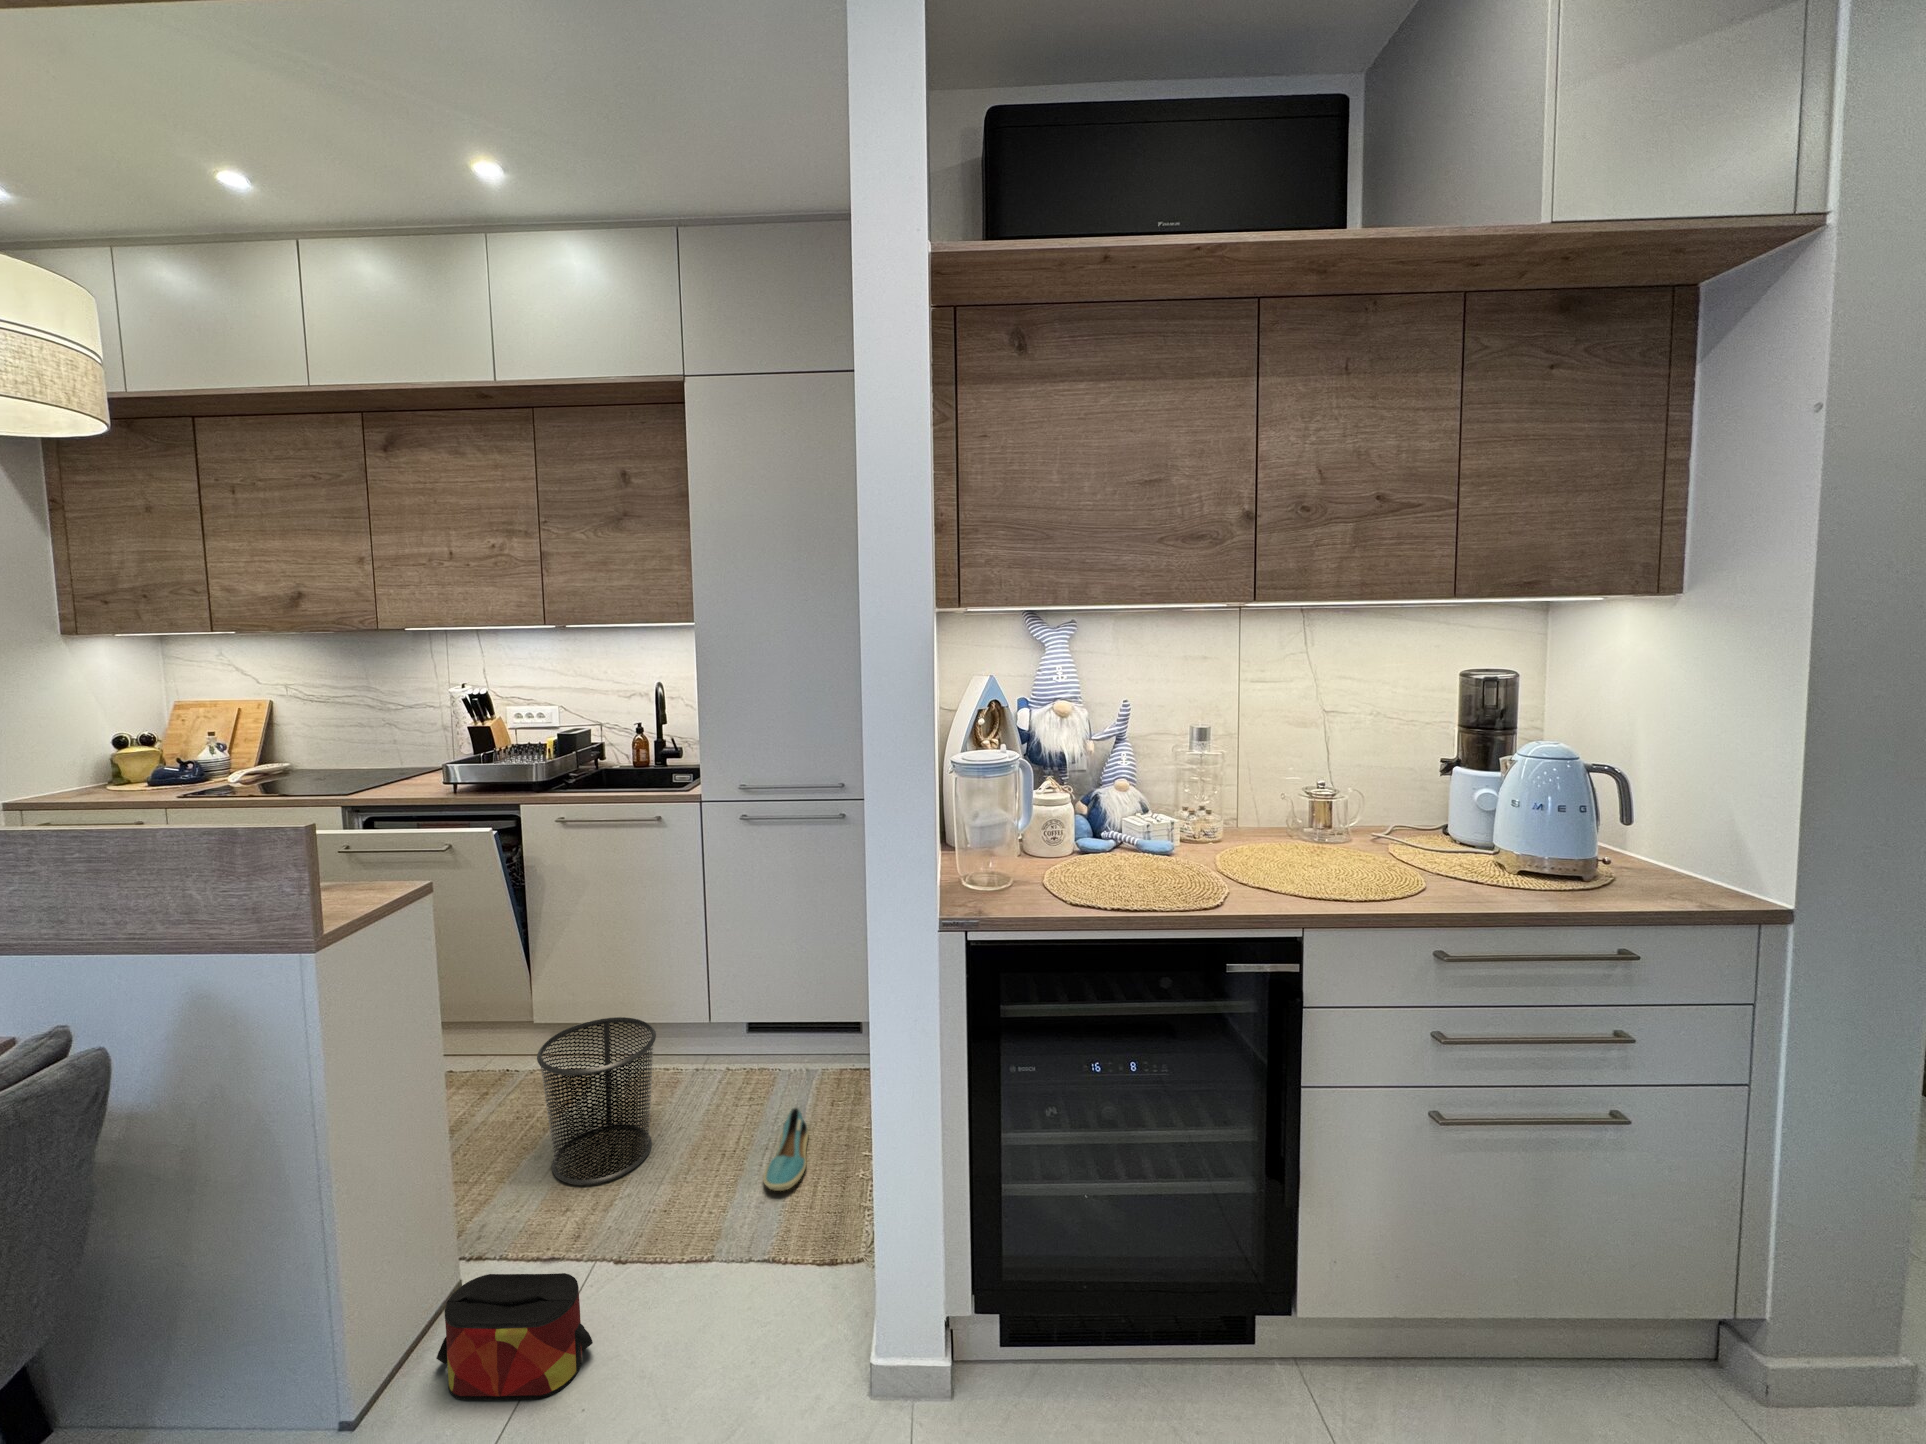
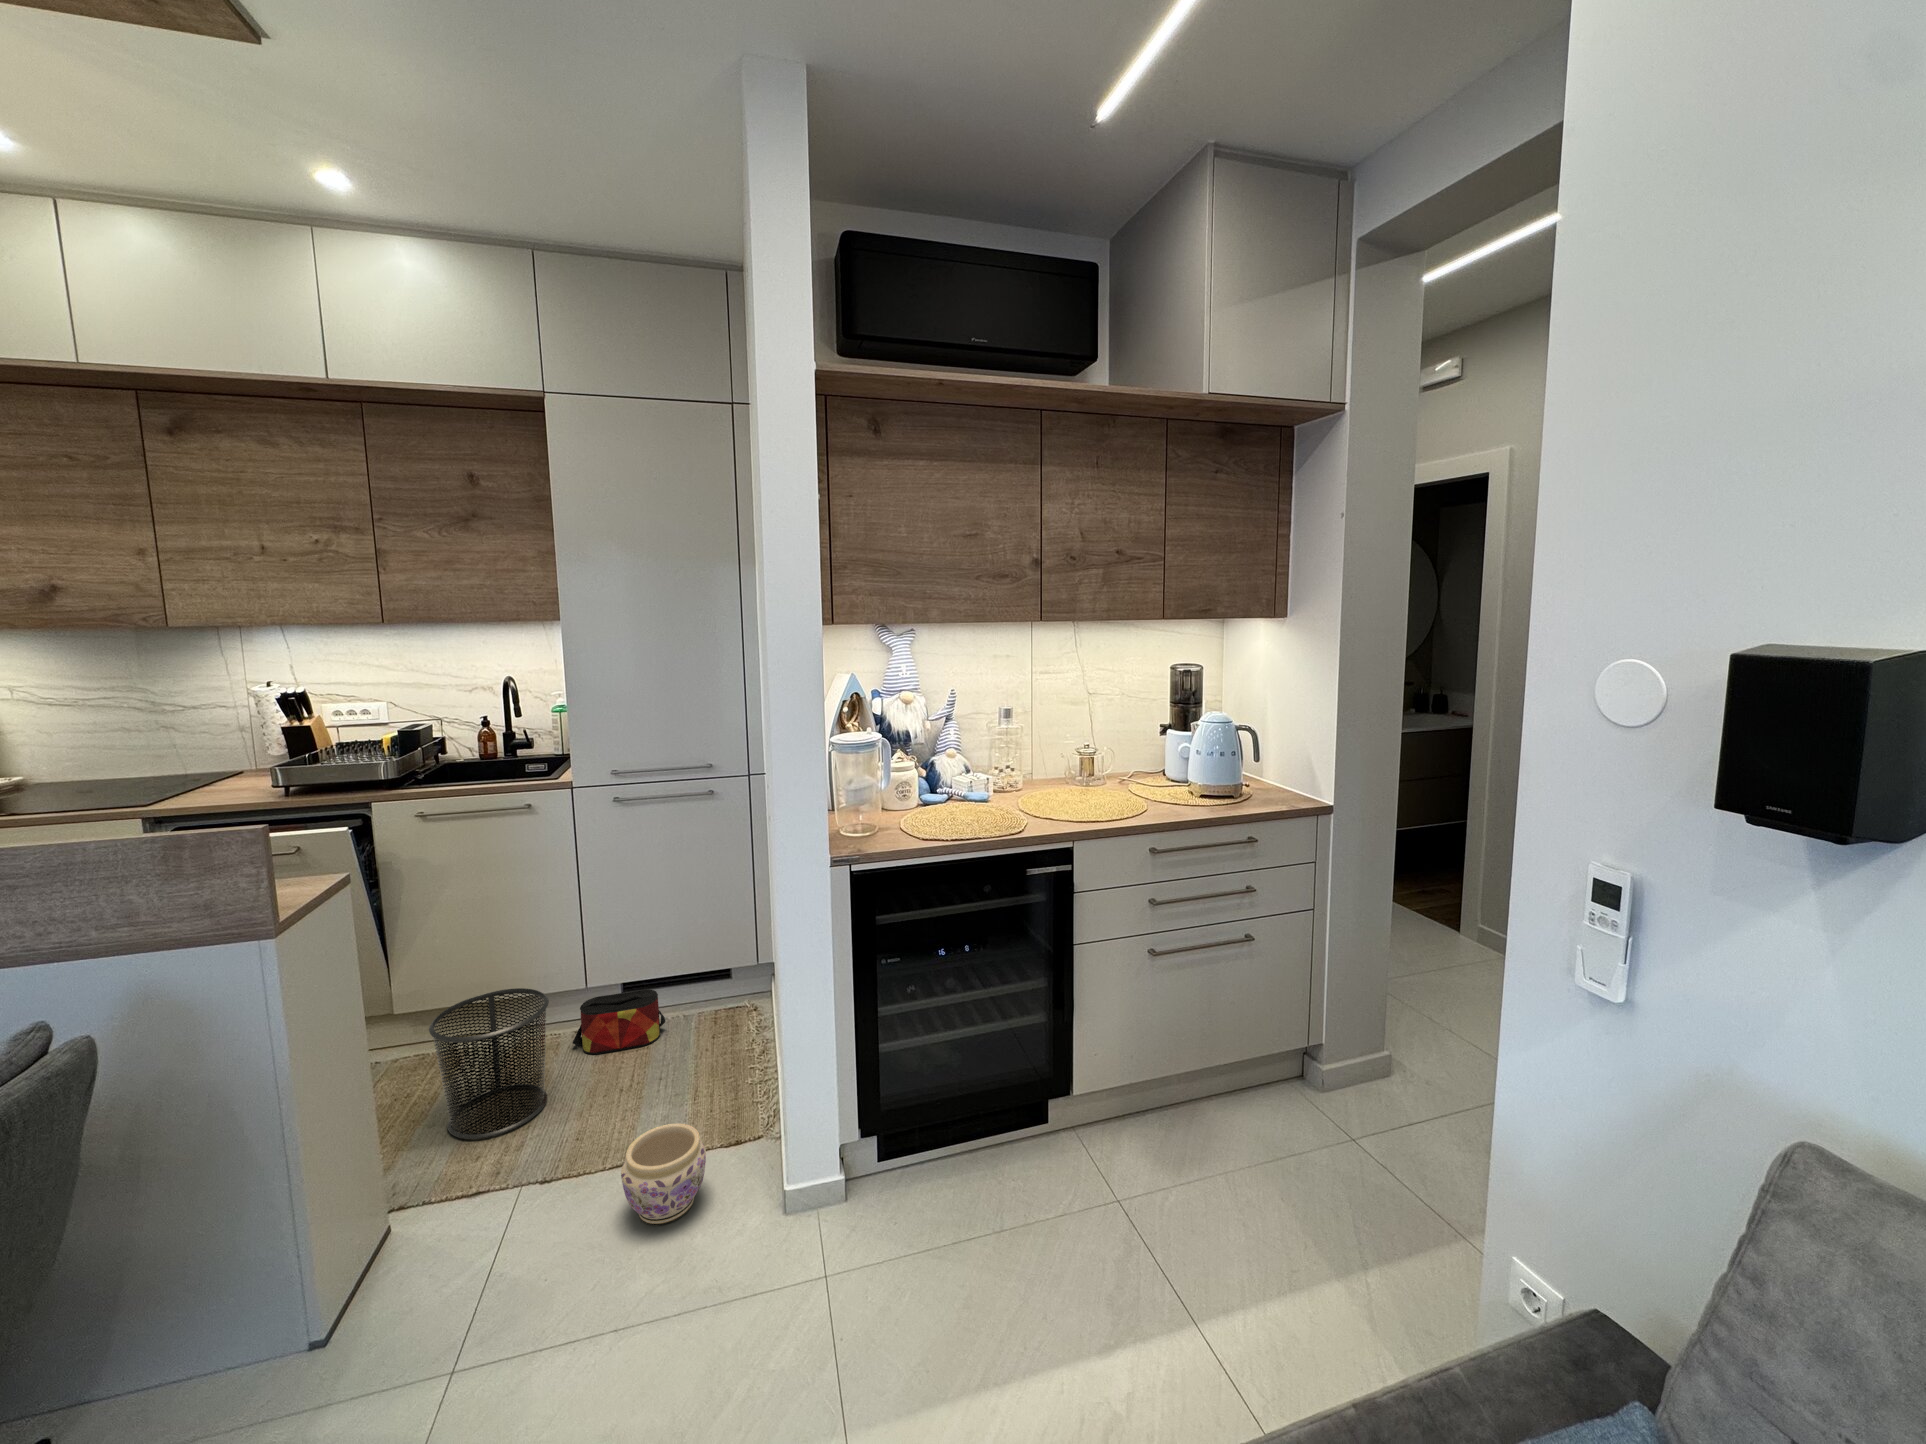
shoe: present [763,1107,808,1191] -> none [663,1041,700,1105]
planter: none [683,1227,784,1363] -> present [621,1123,706,1226]
bag: present [436,1273,593,1400] -> present [573,989,665,1054]

